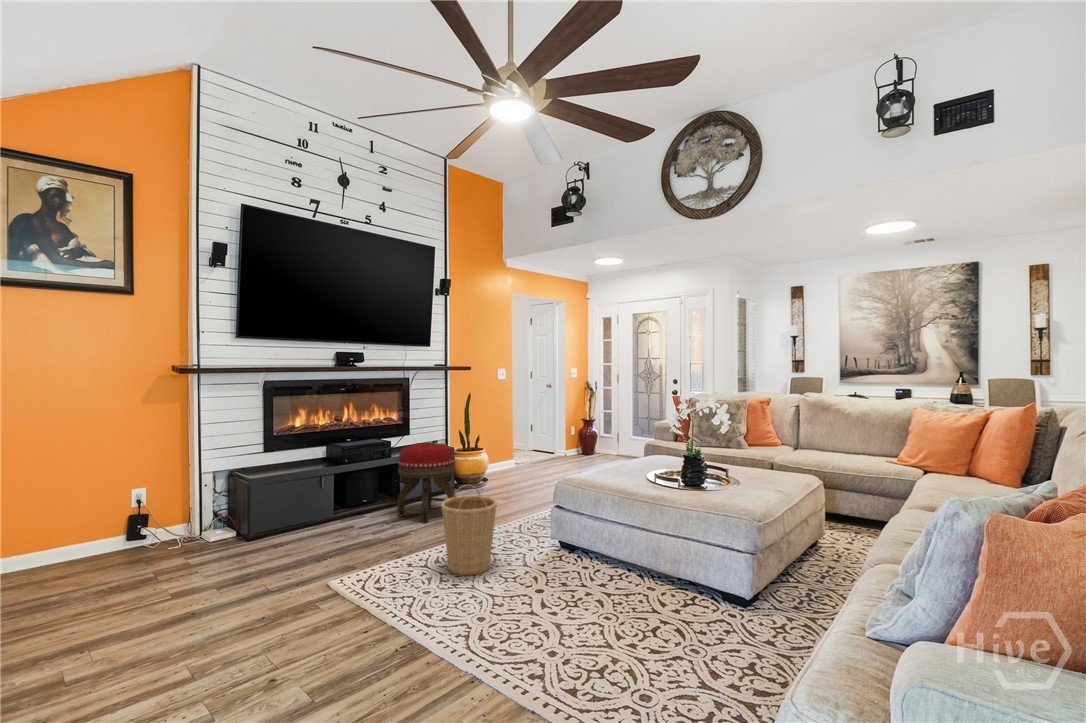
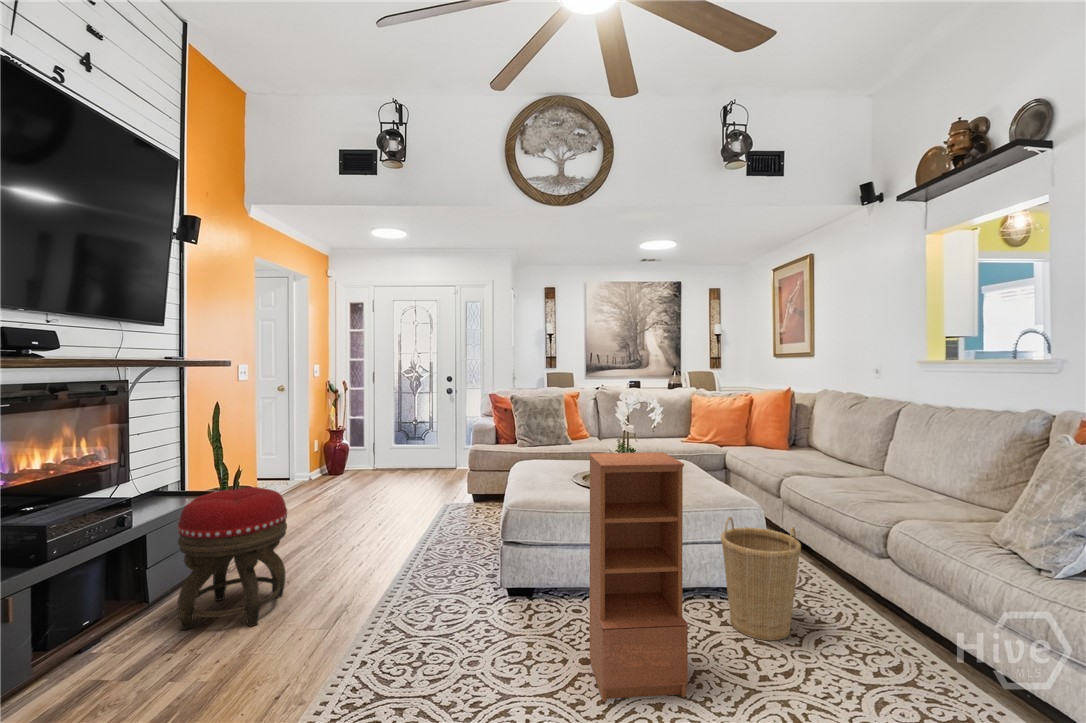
bookcase: none [508,439,591,632] -> present [589,452,688,702]
basket: present [441,485,497,575] -> present [721,517,801,641]

